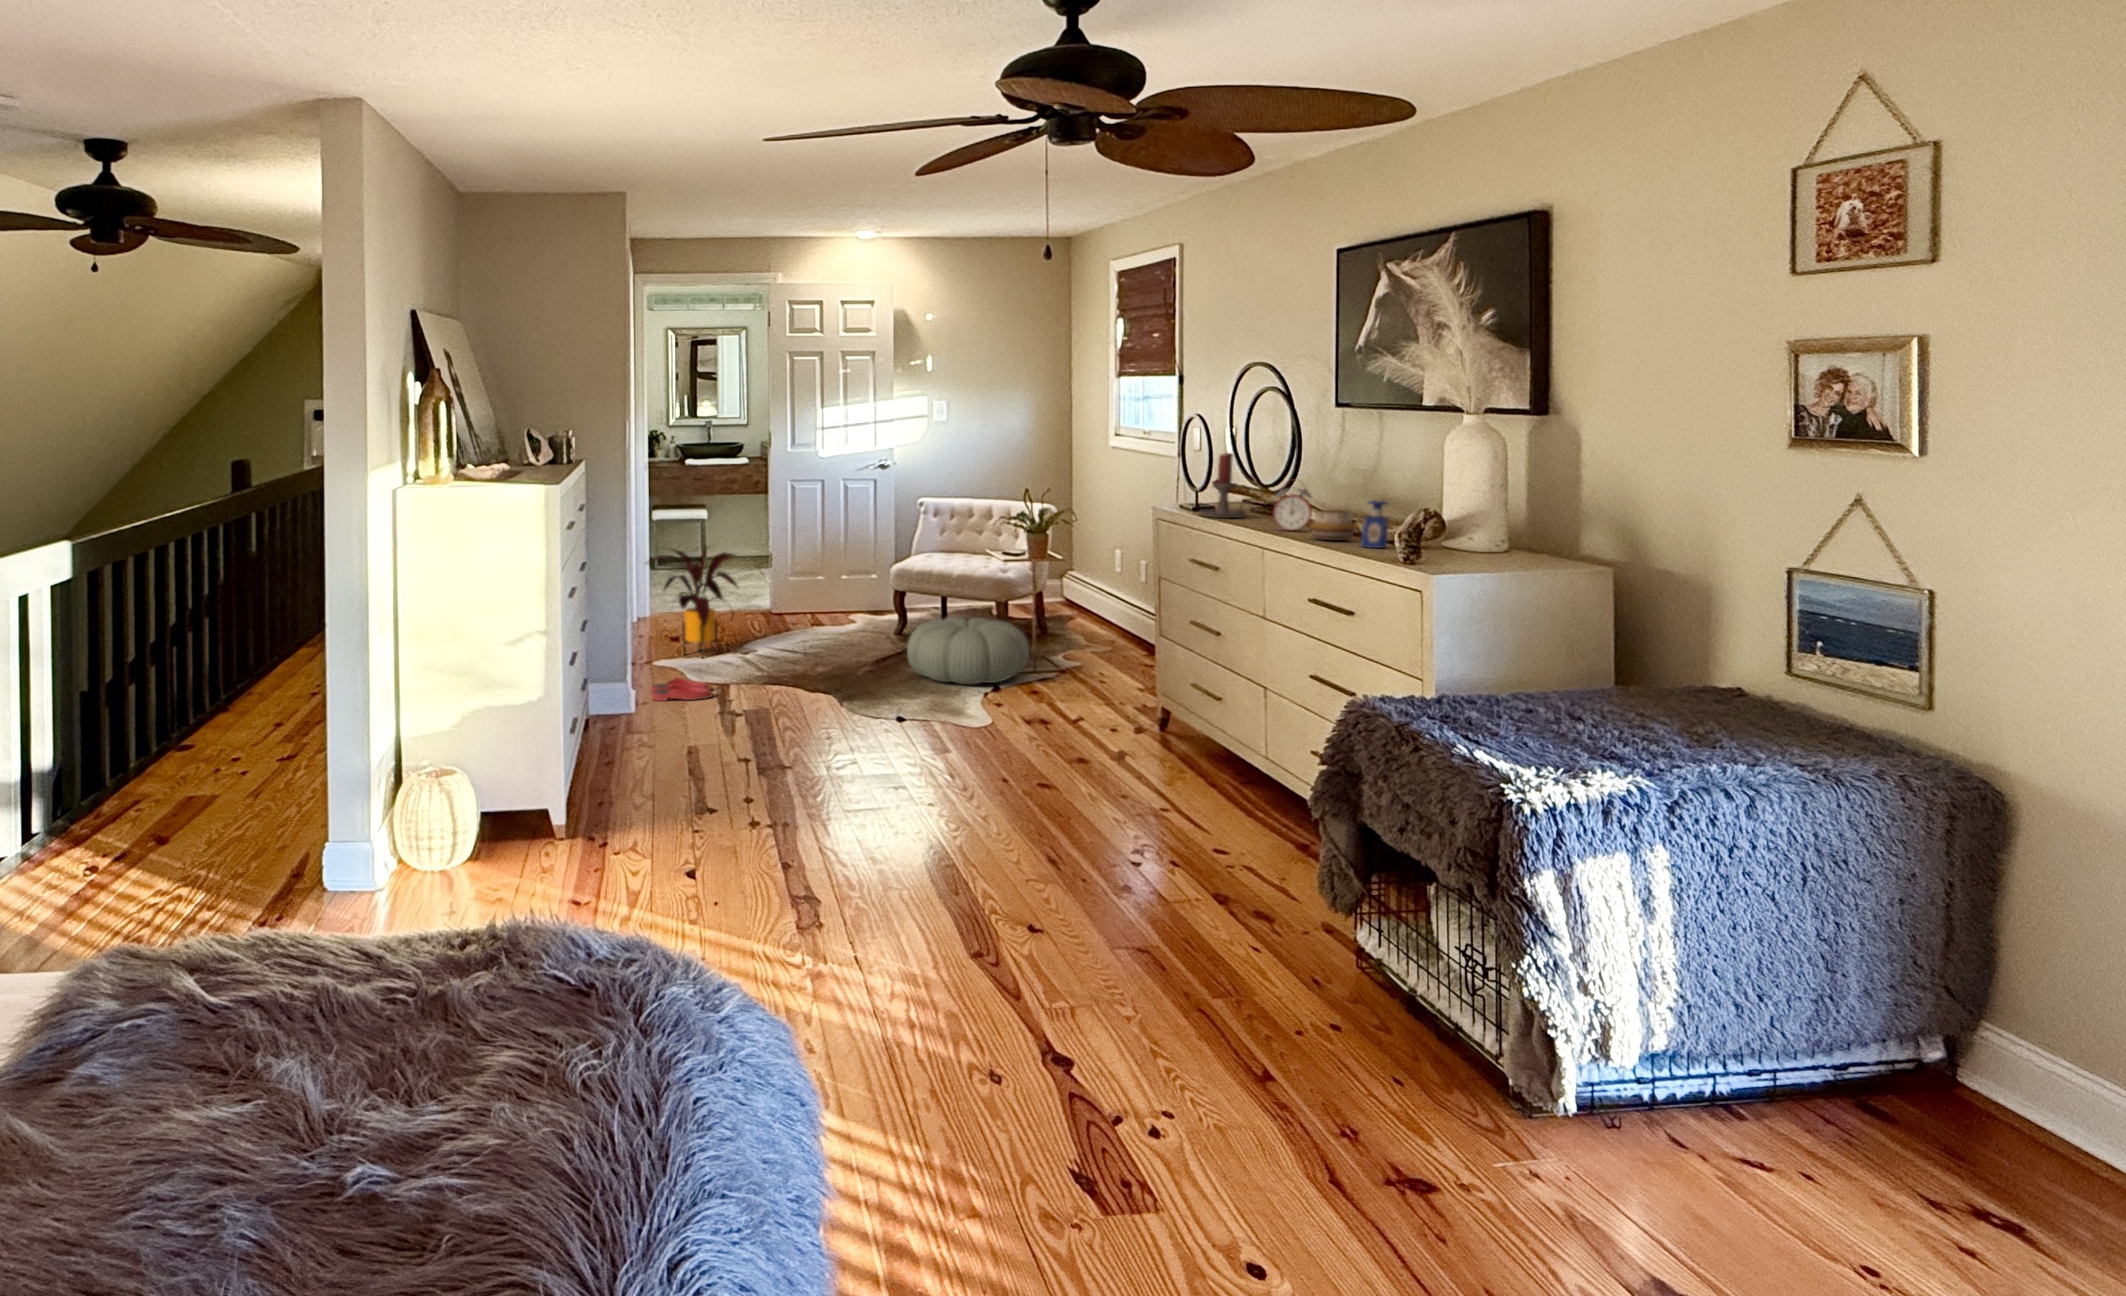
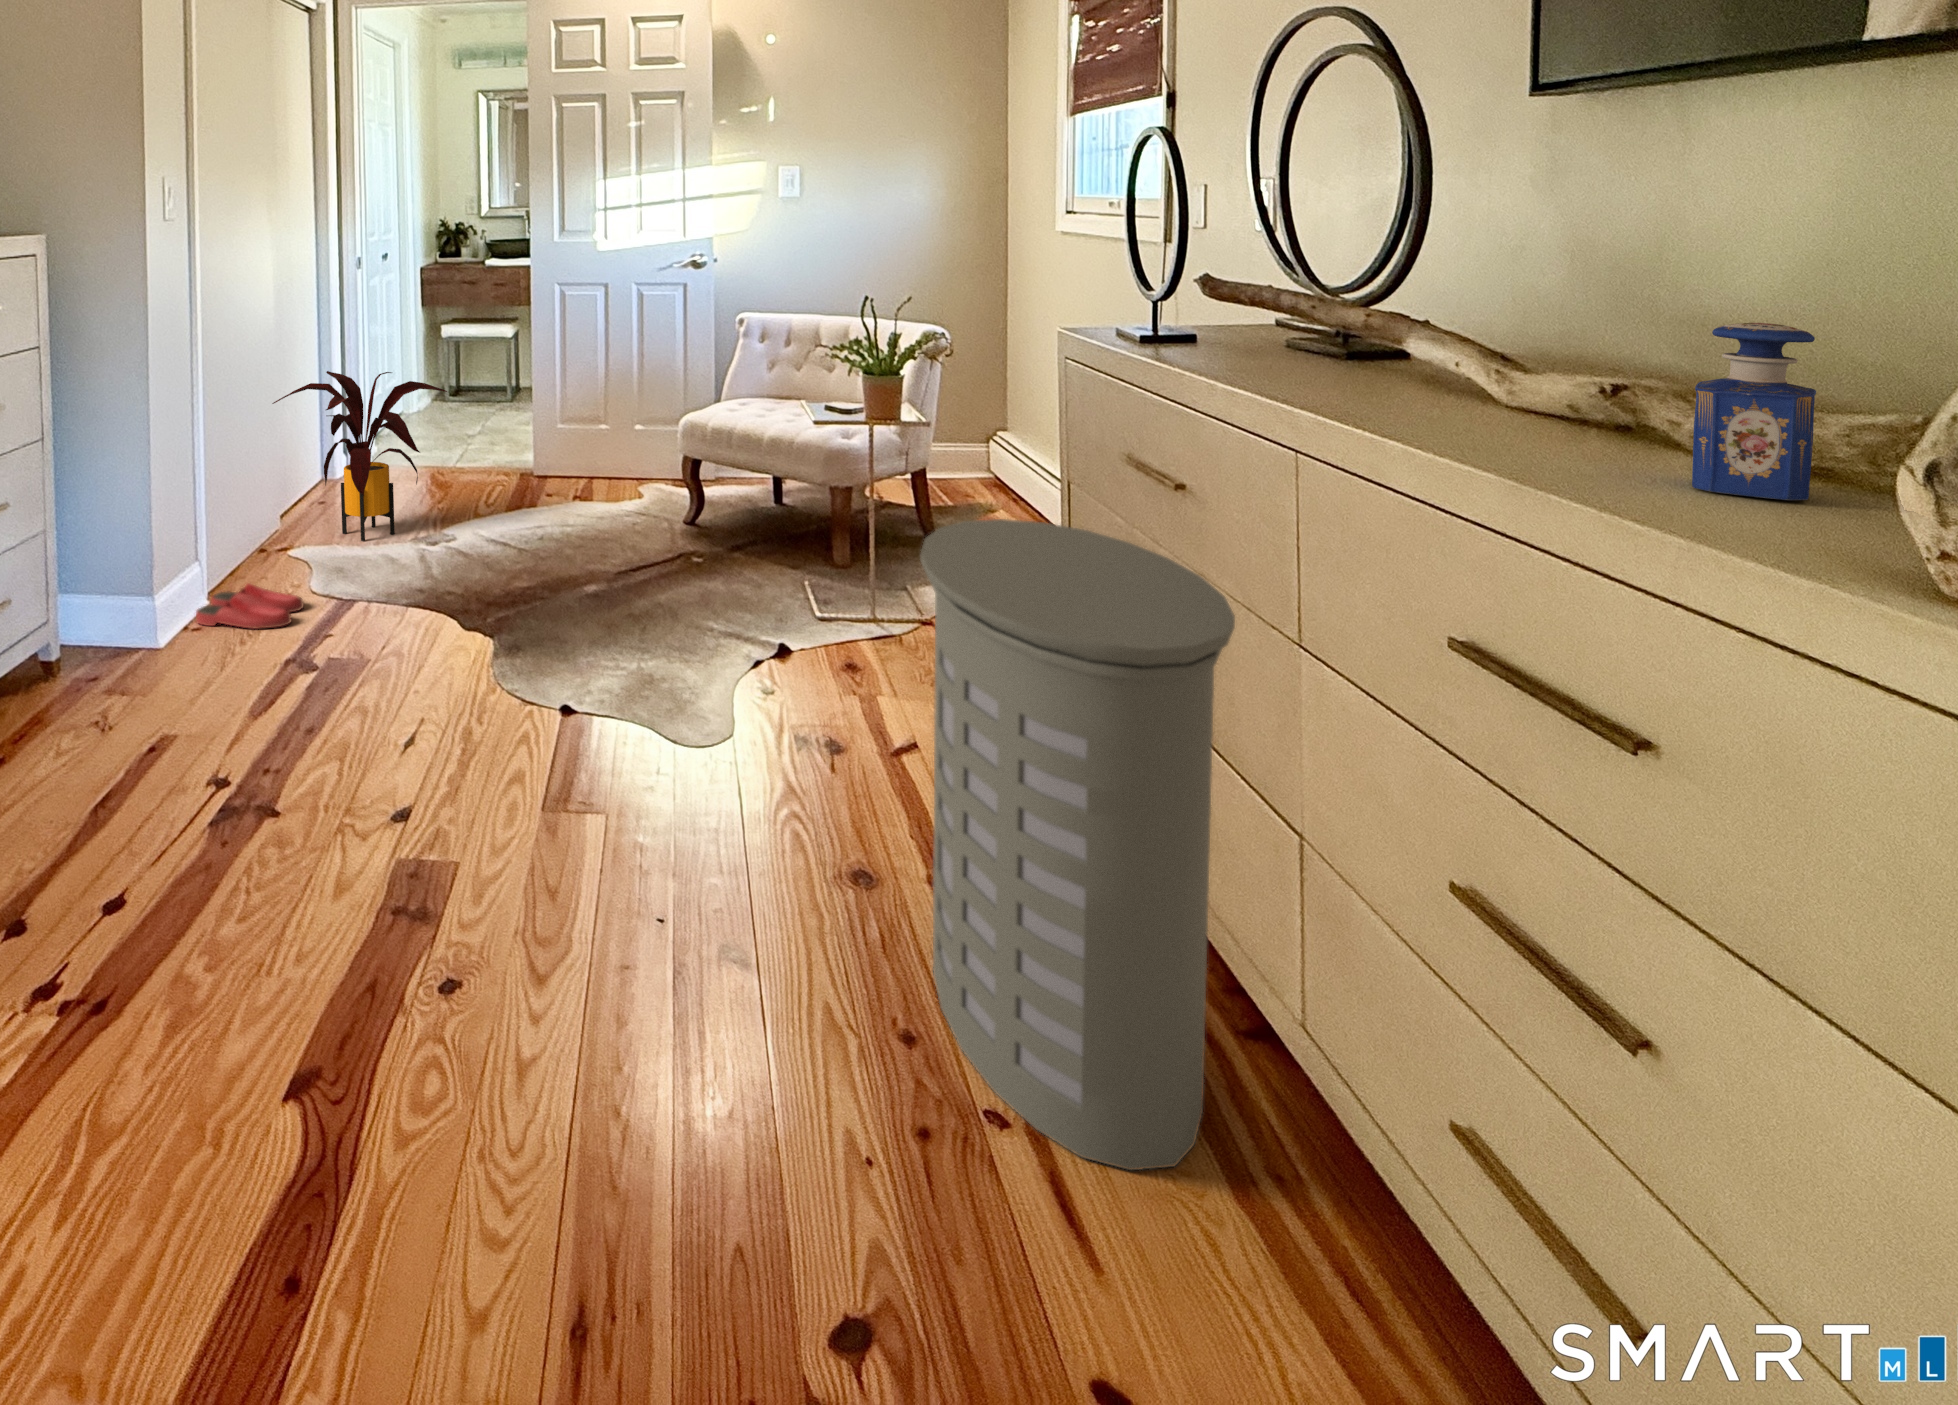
candle holder: present [1200,453,1251,518] -> none [1153,204,1312,358]
alarm clock: present [1273,479,1312,531] -> none [1341,261,1472,408]
decorative bowl: present [1310,510,1355,541] -> none [1468,350,1649,452]
laundry hamper: none [1121,588,1239,797] -> present [921,519,1235,1170]
pouf: present [907,617,1029,684] -> none [639,508,857,640]

